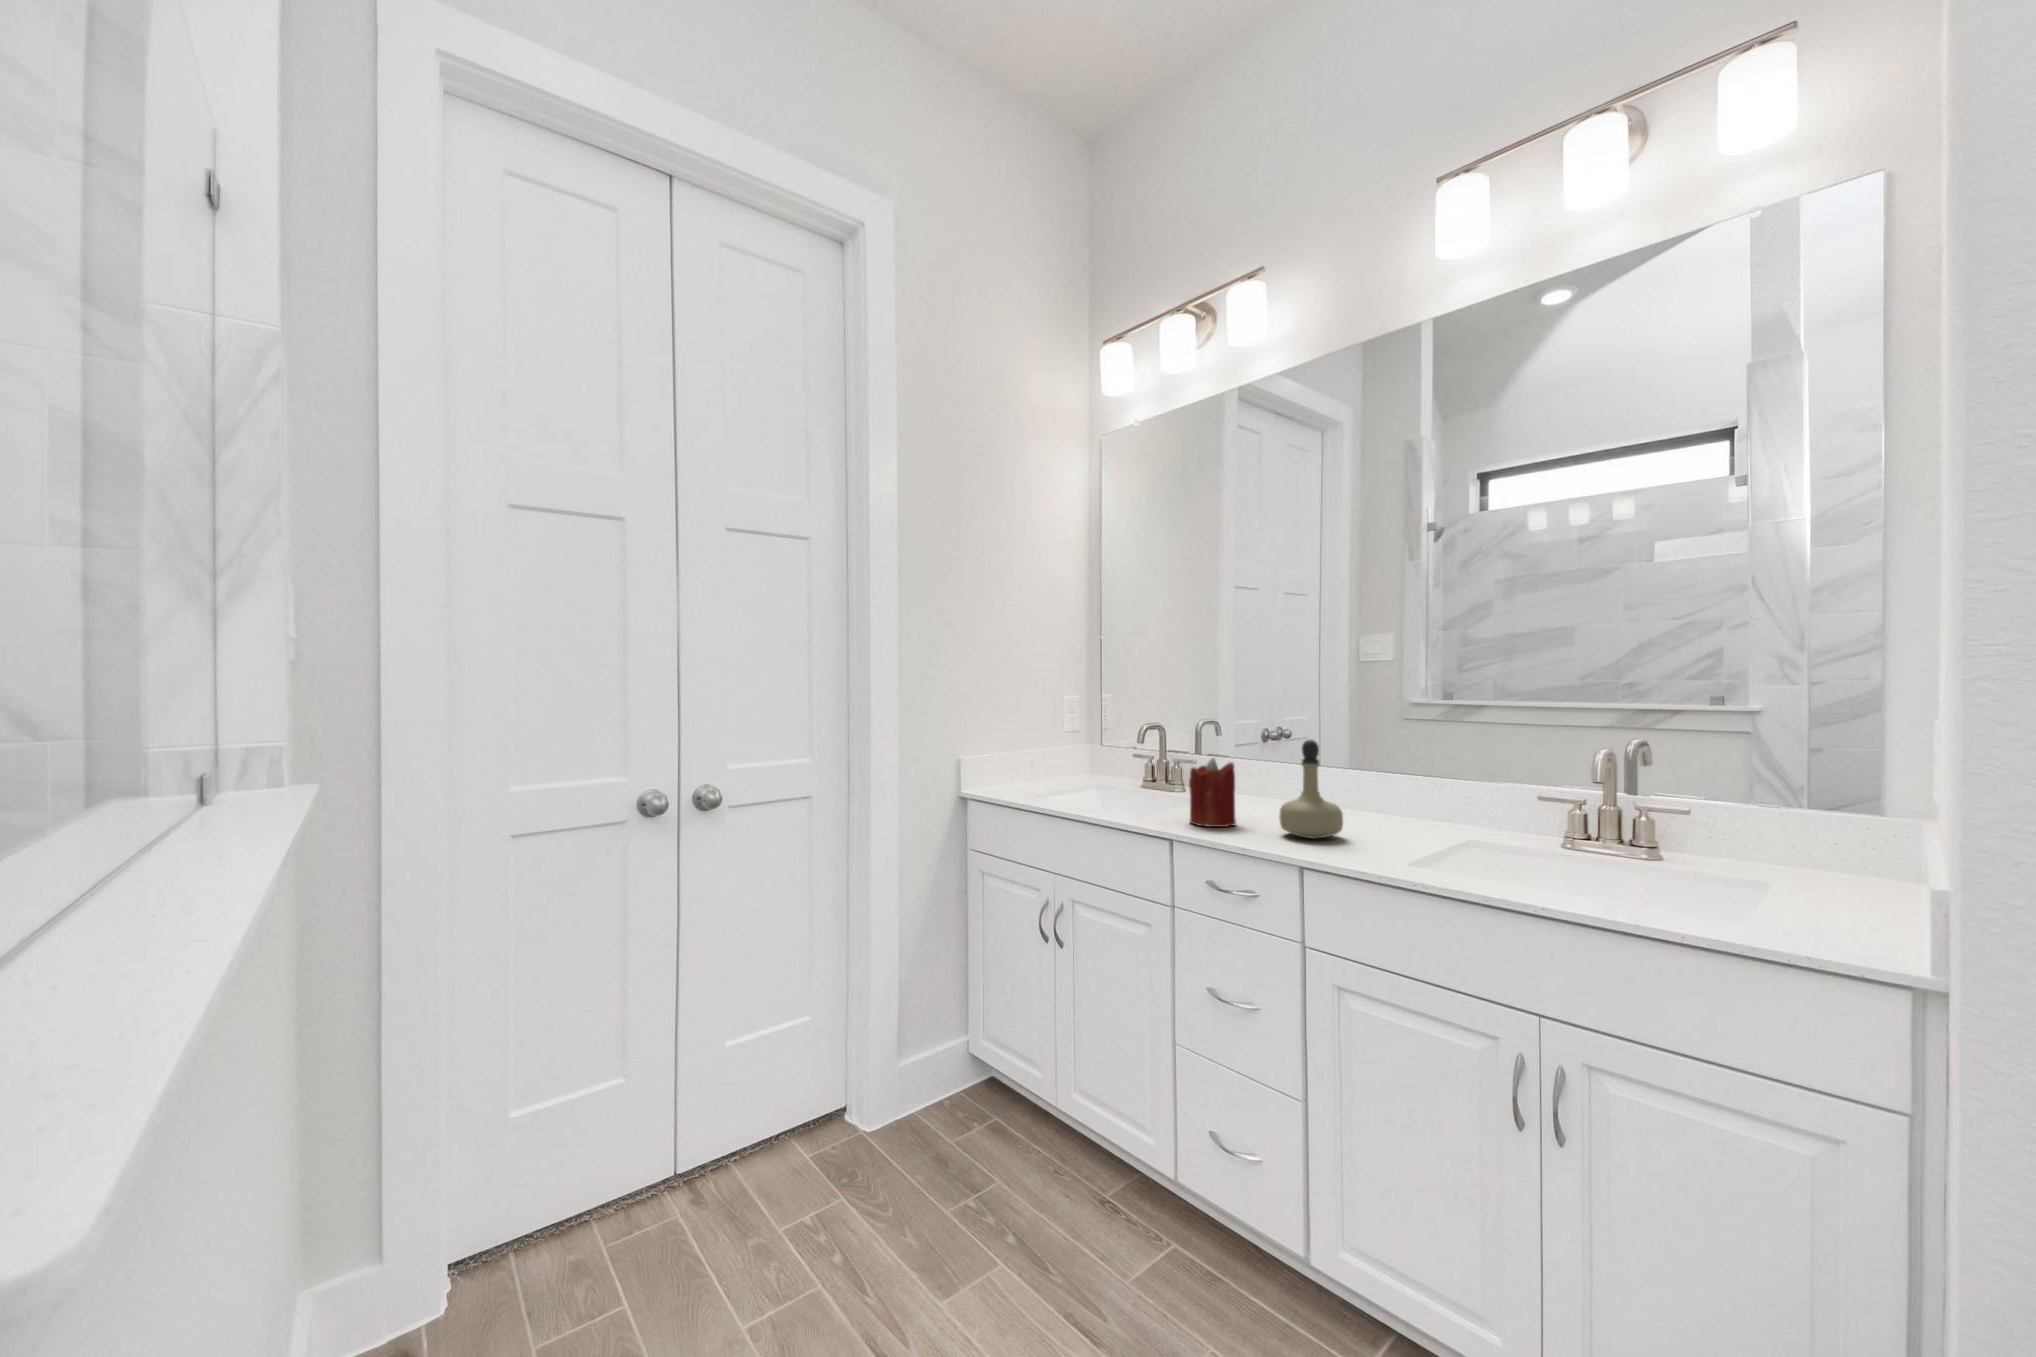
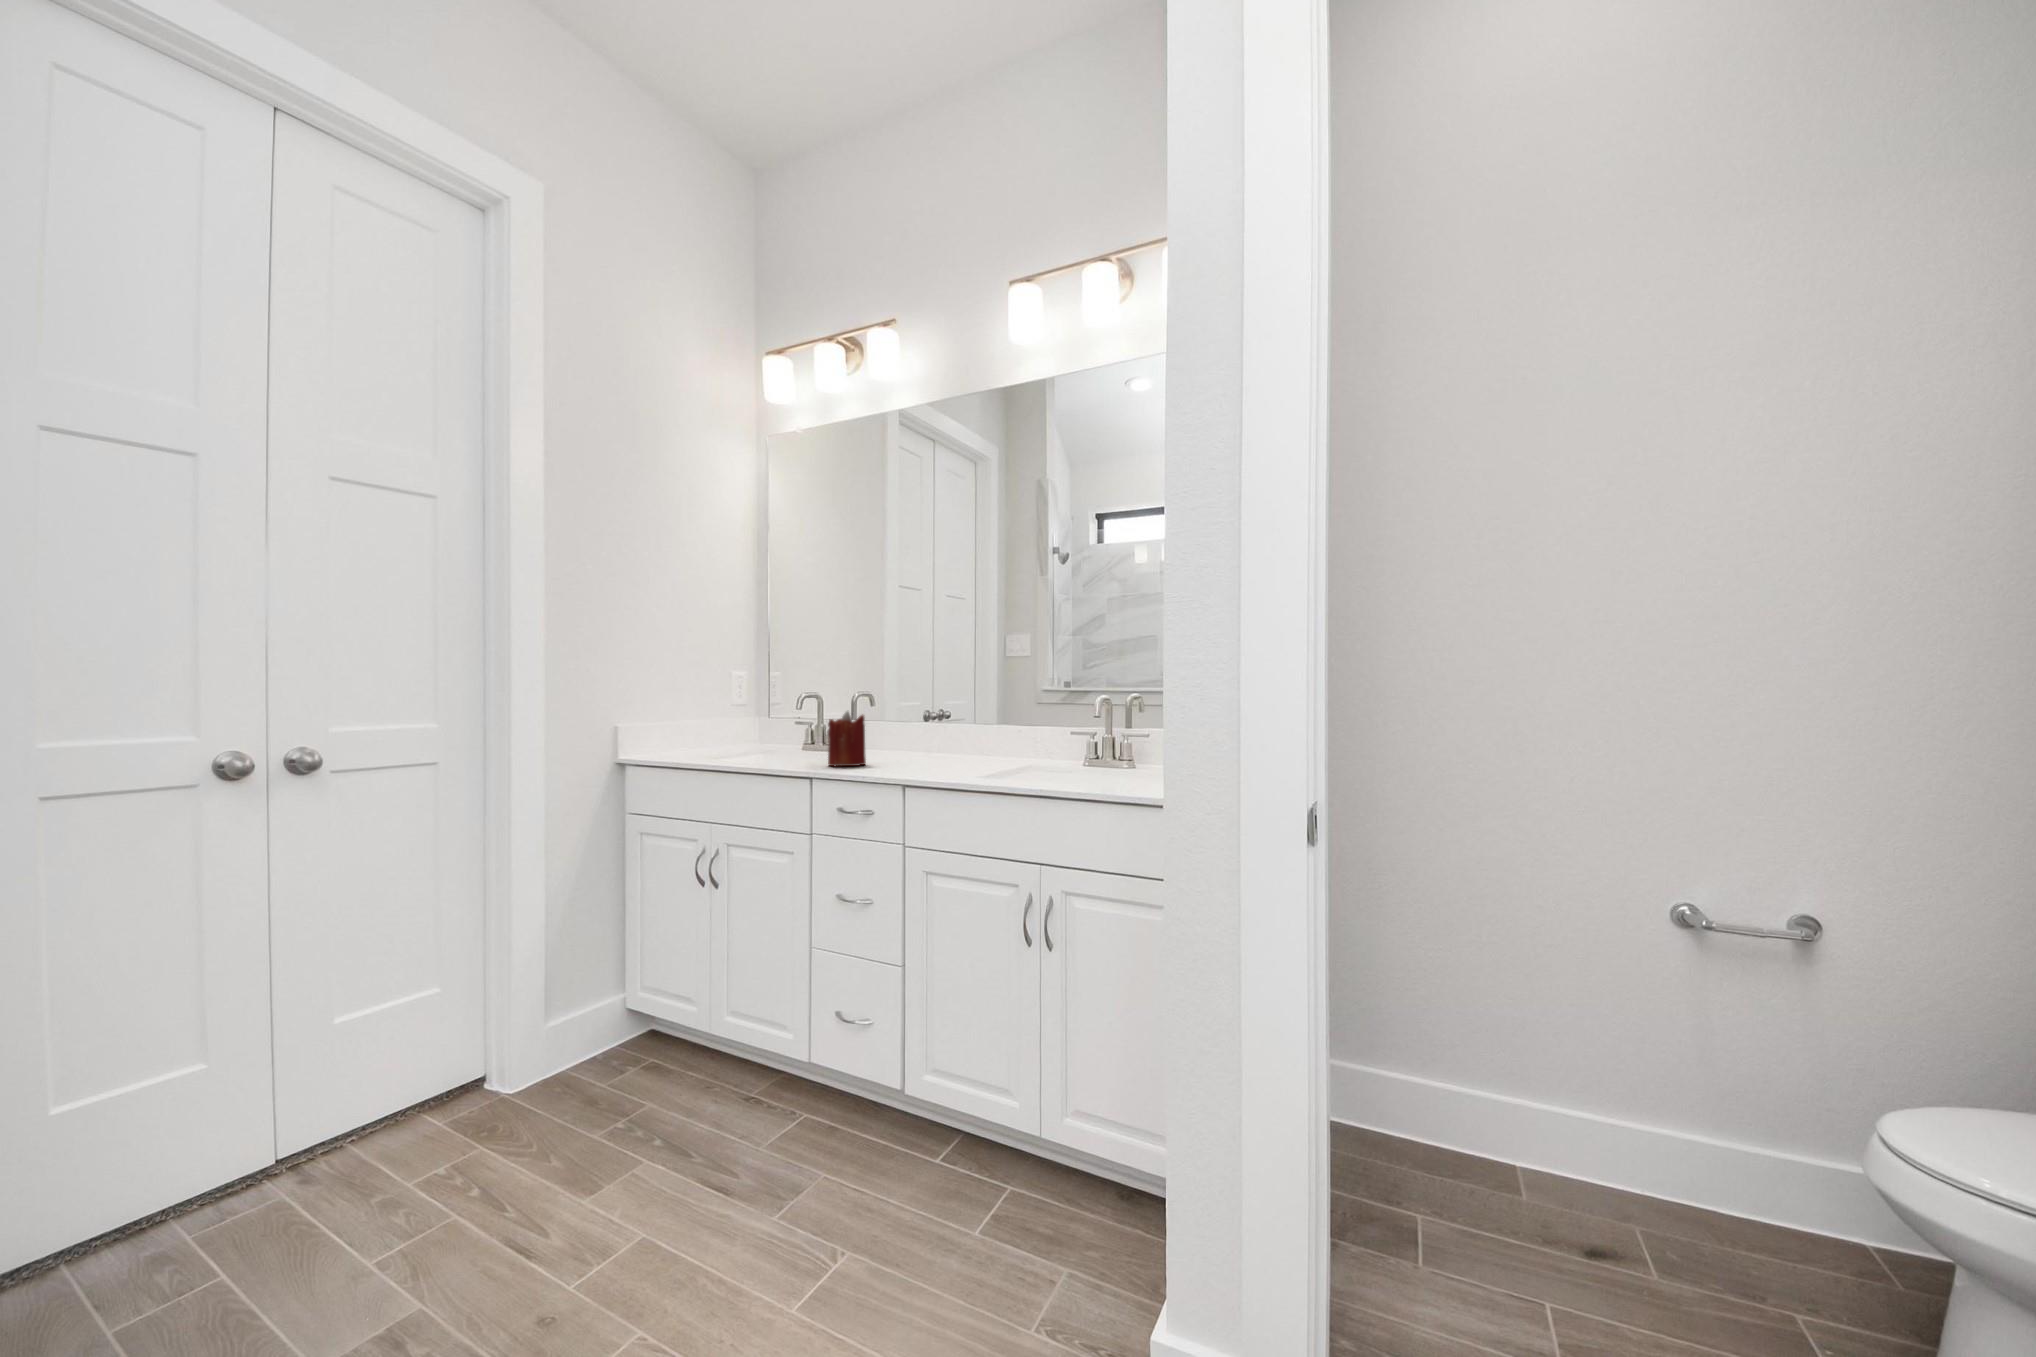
perfume bottle: present [1280,740,1343,839] -> none [897,691,944,768]

